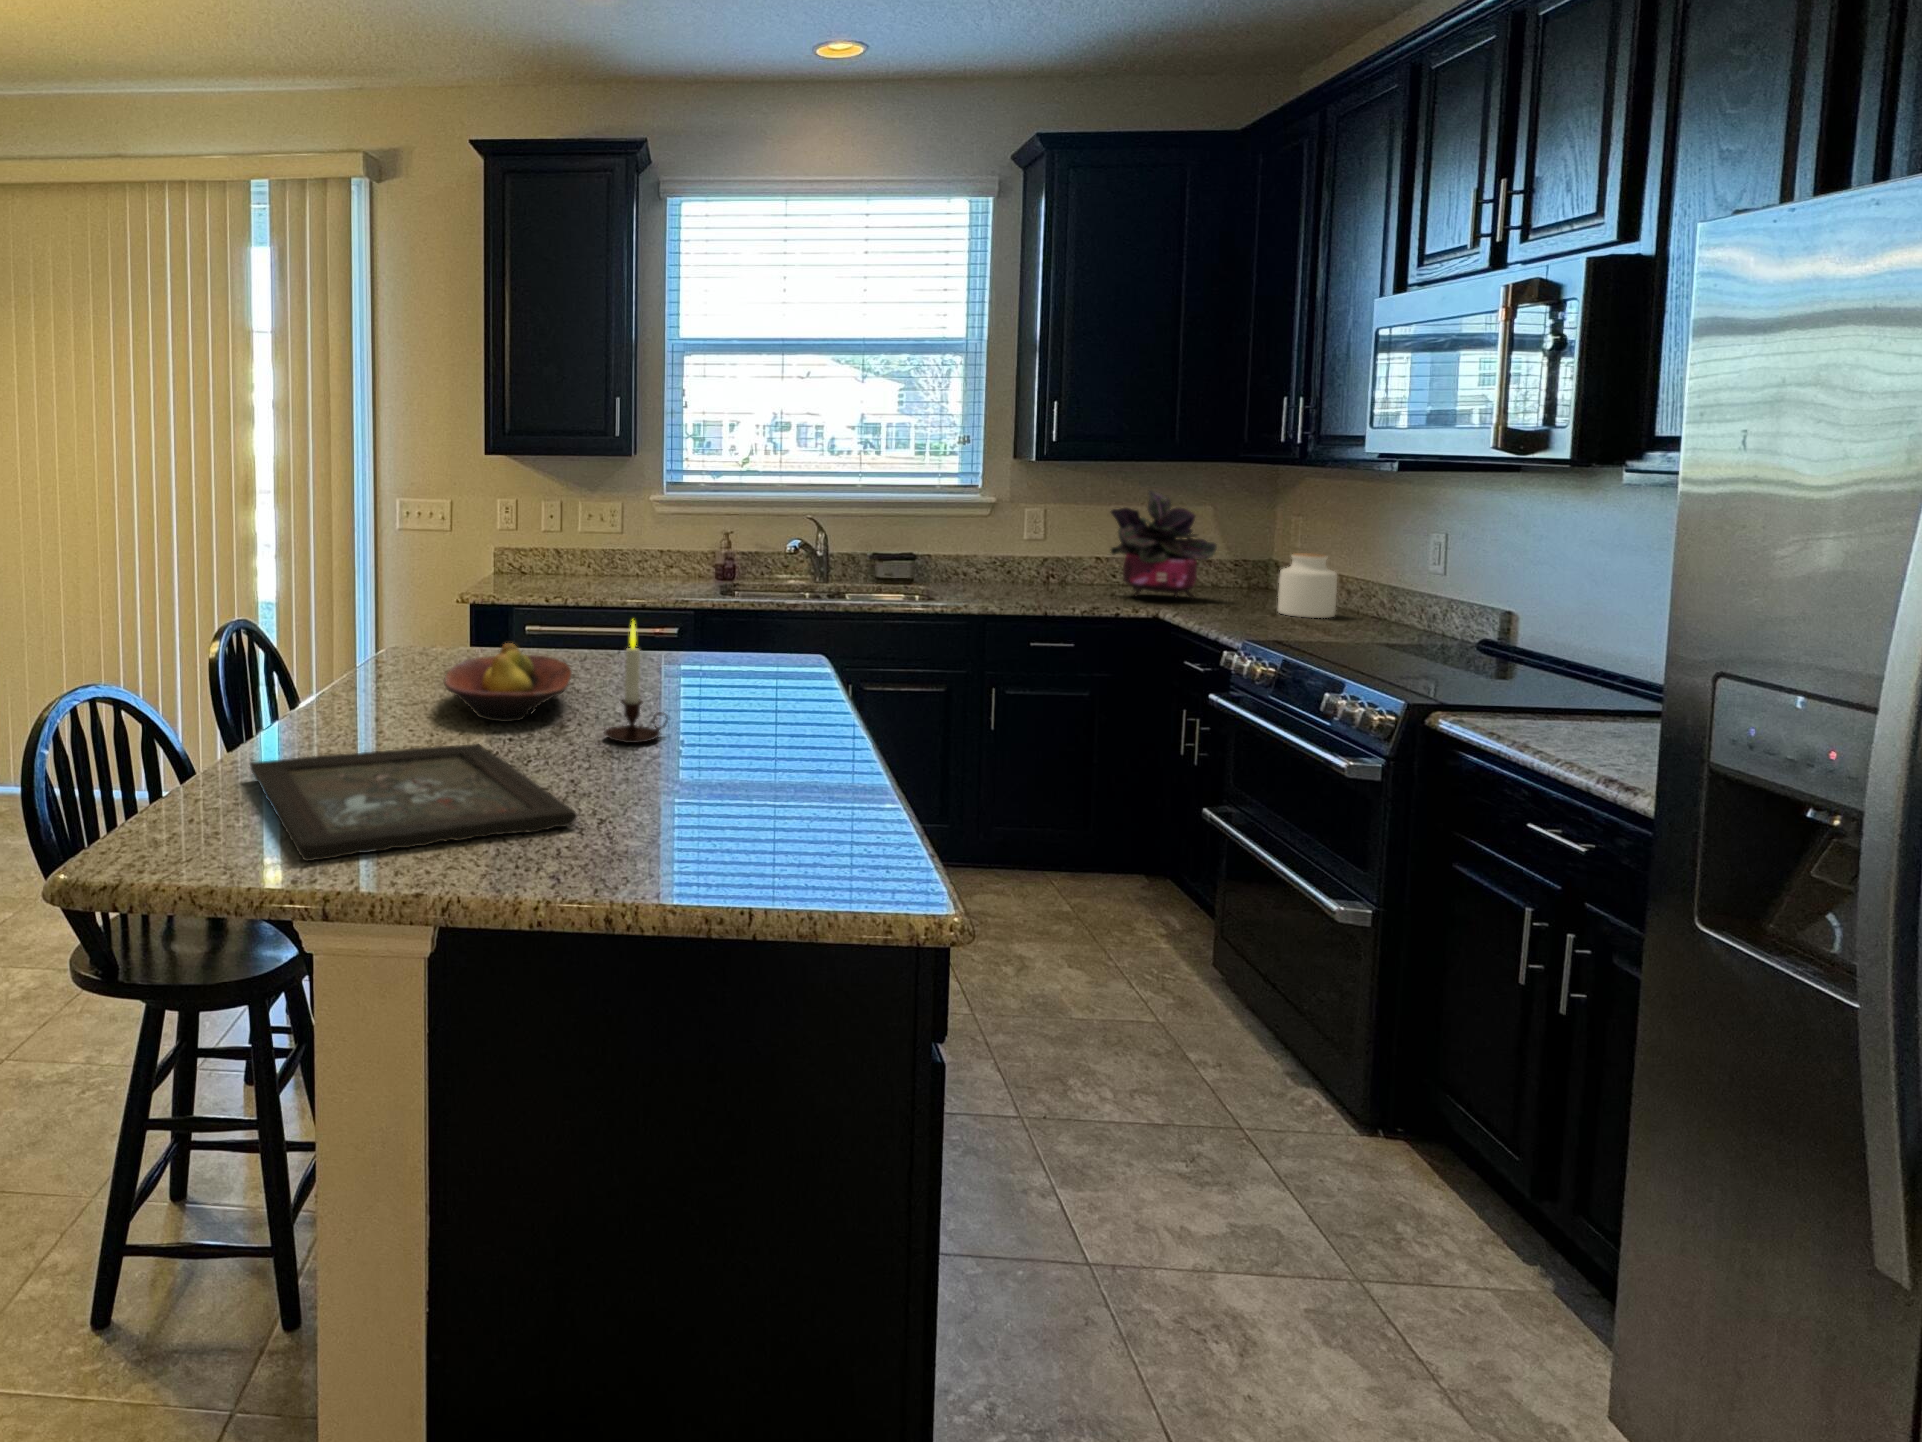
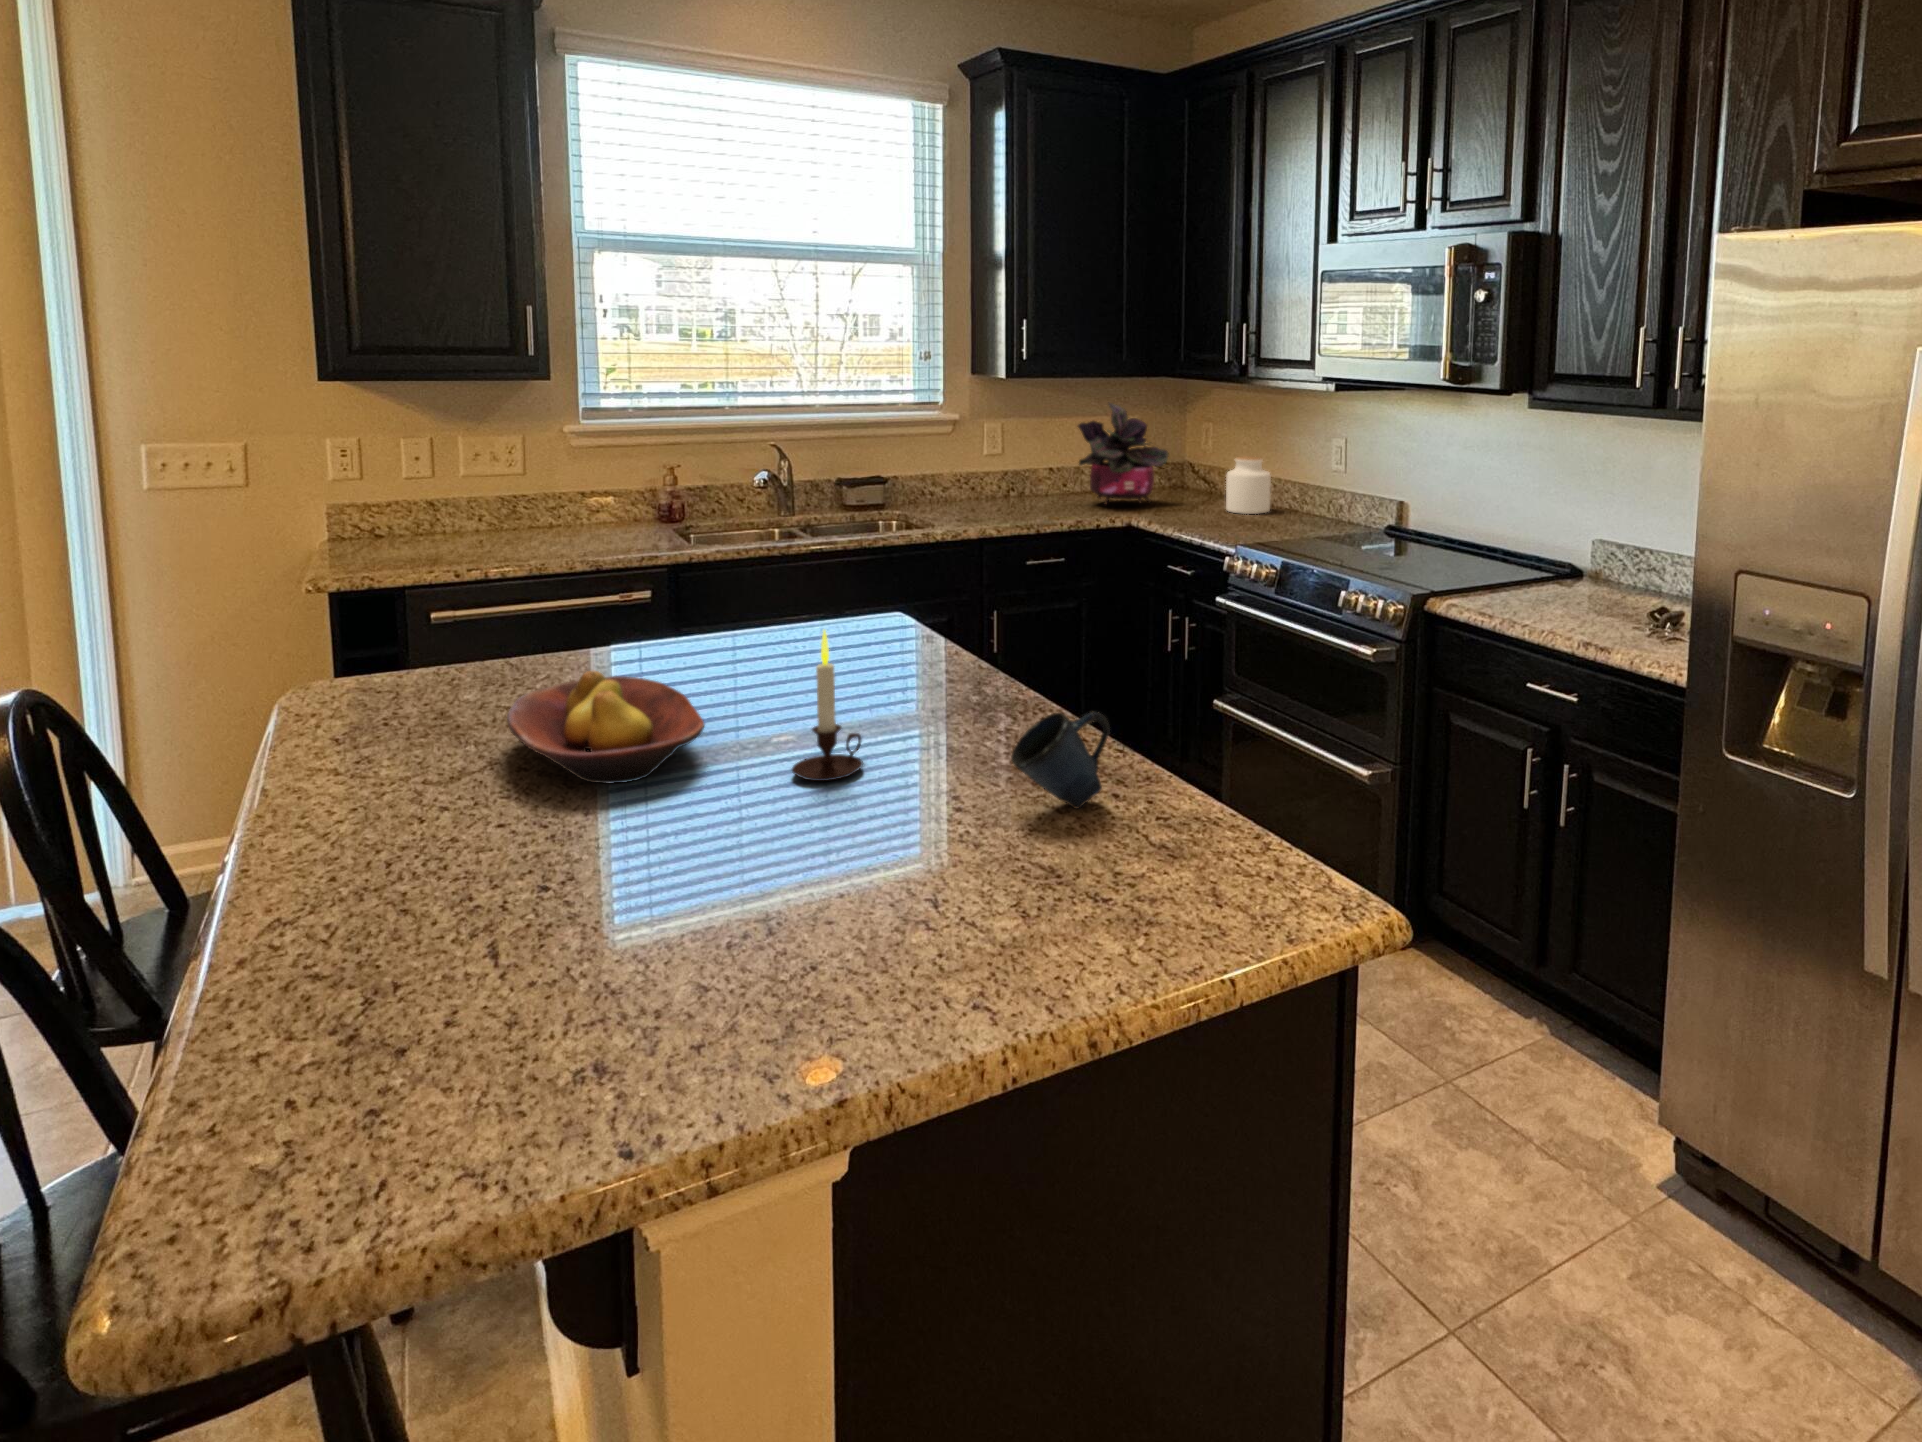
mug: none [730,704,818,792] -> present [1011,712,1110,809]
tray: present [250,744,576,861] -> none [342,829,919,1098]

